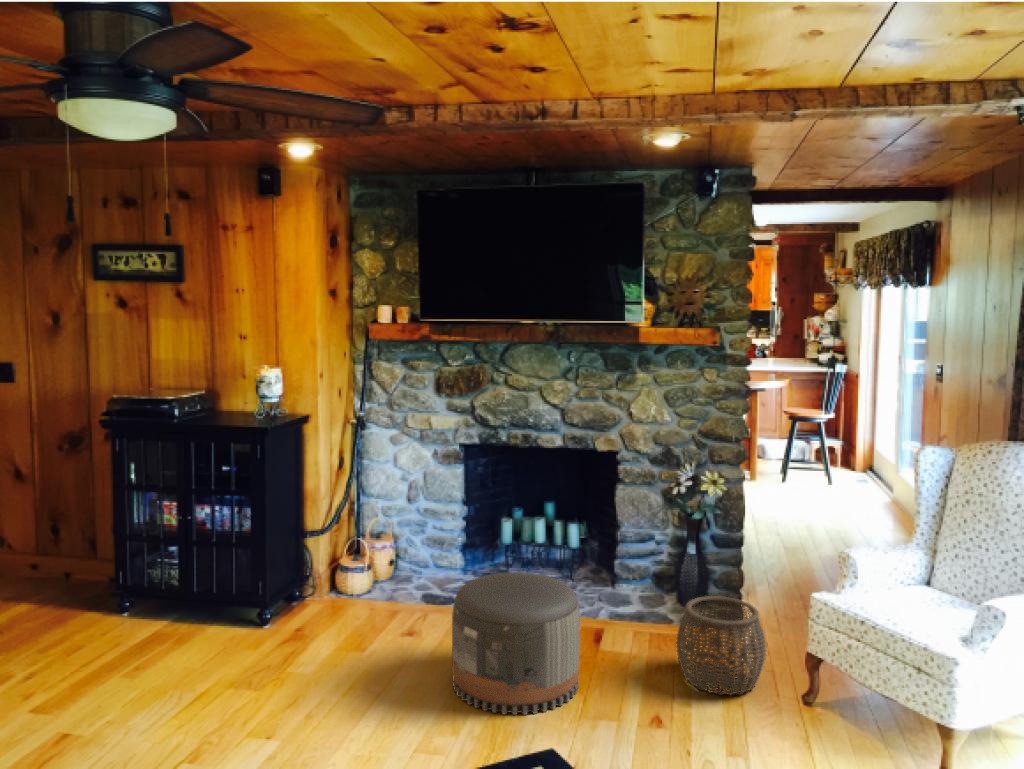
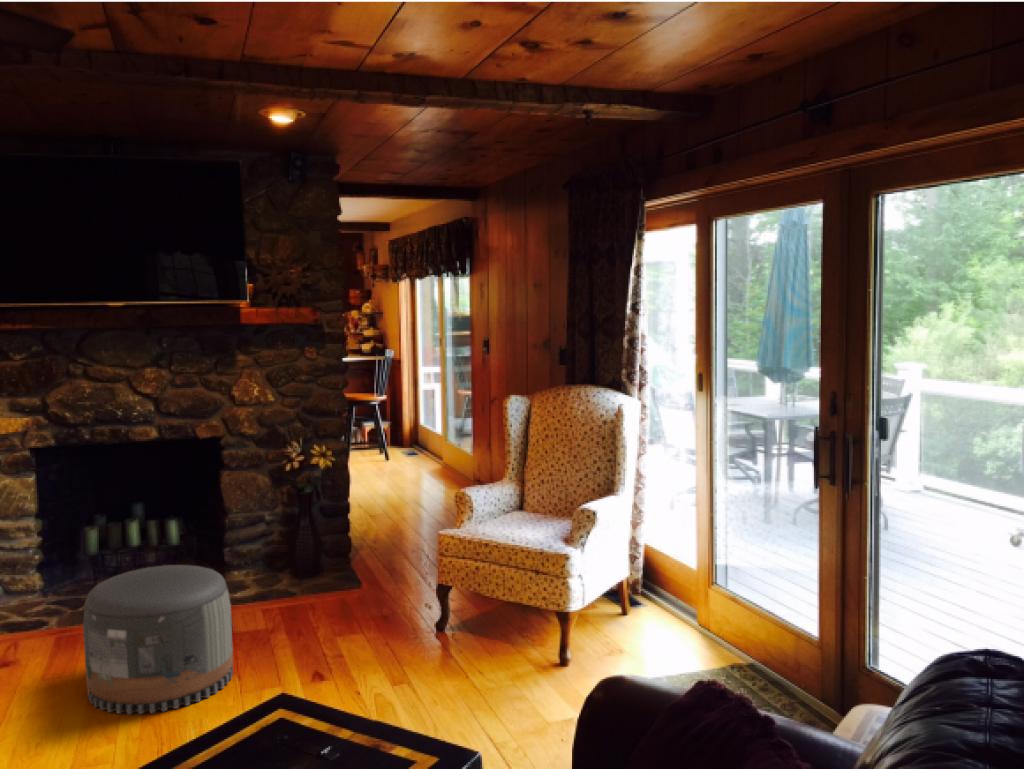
woven basket: present [676,596,766,695] -> none [321,553,404,643]

